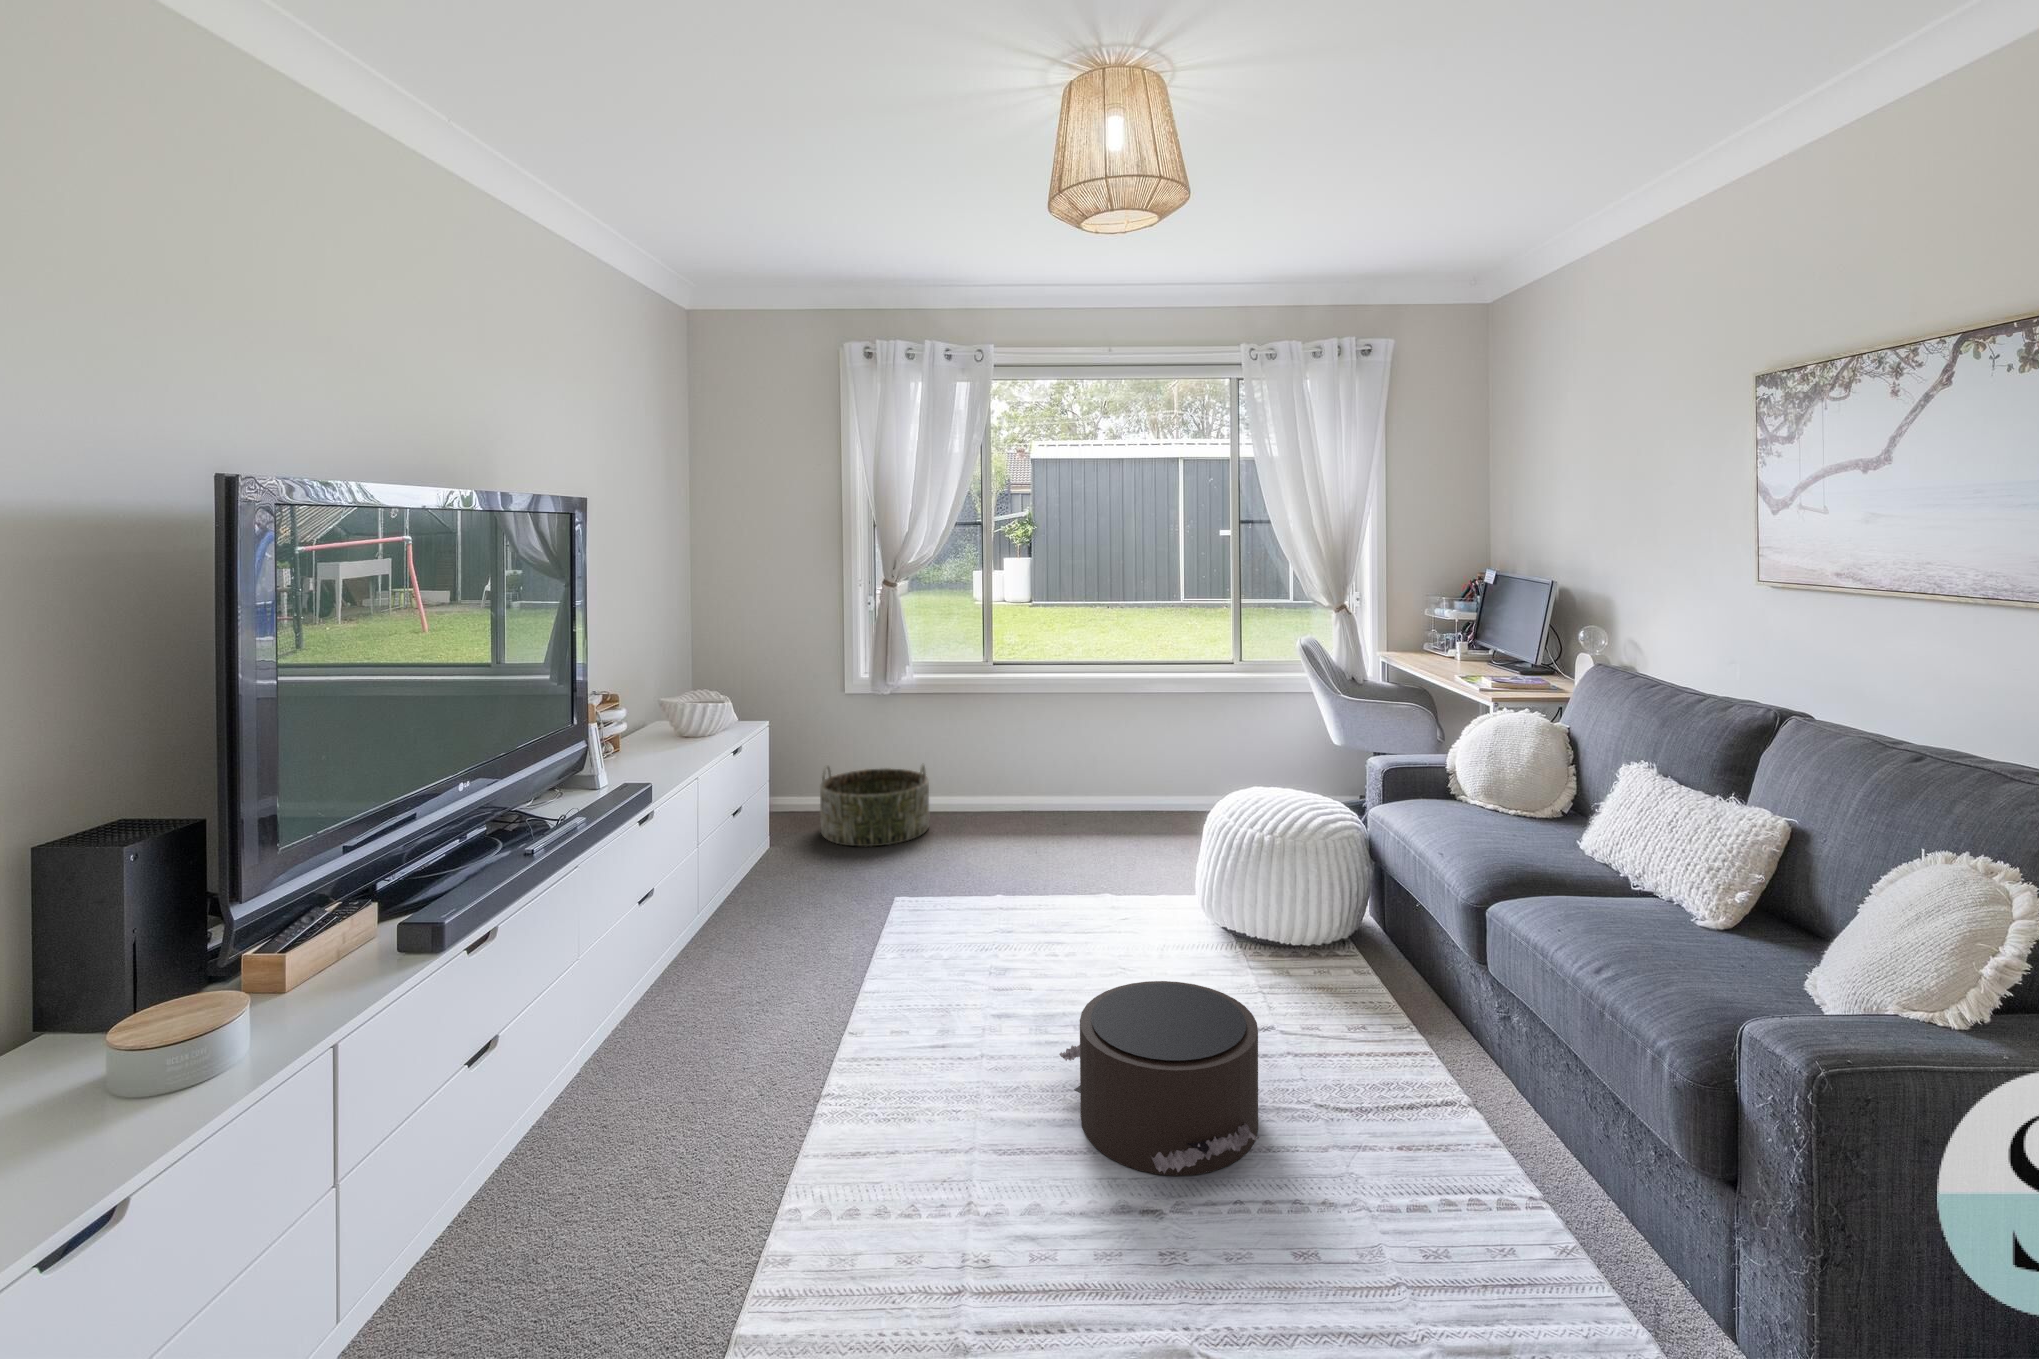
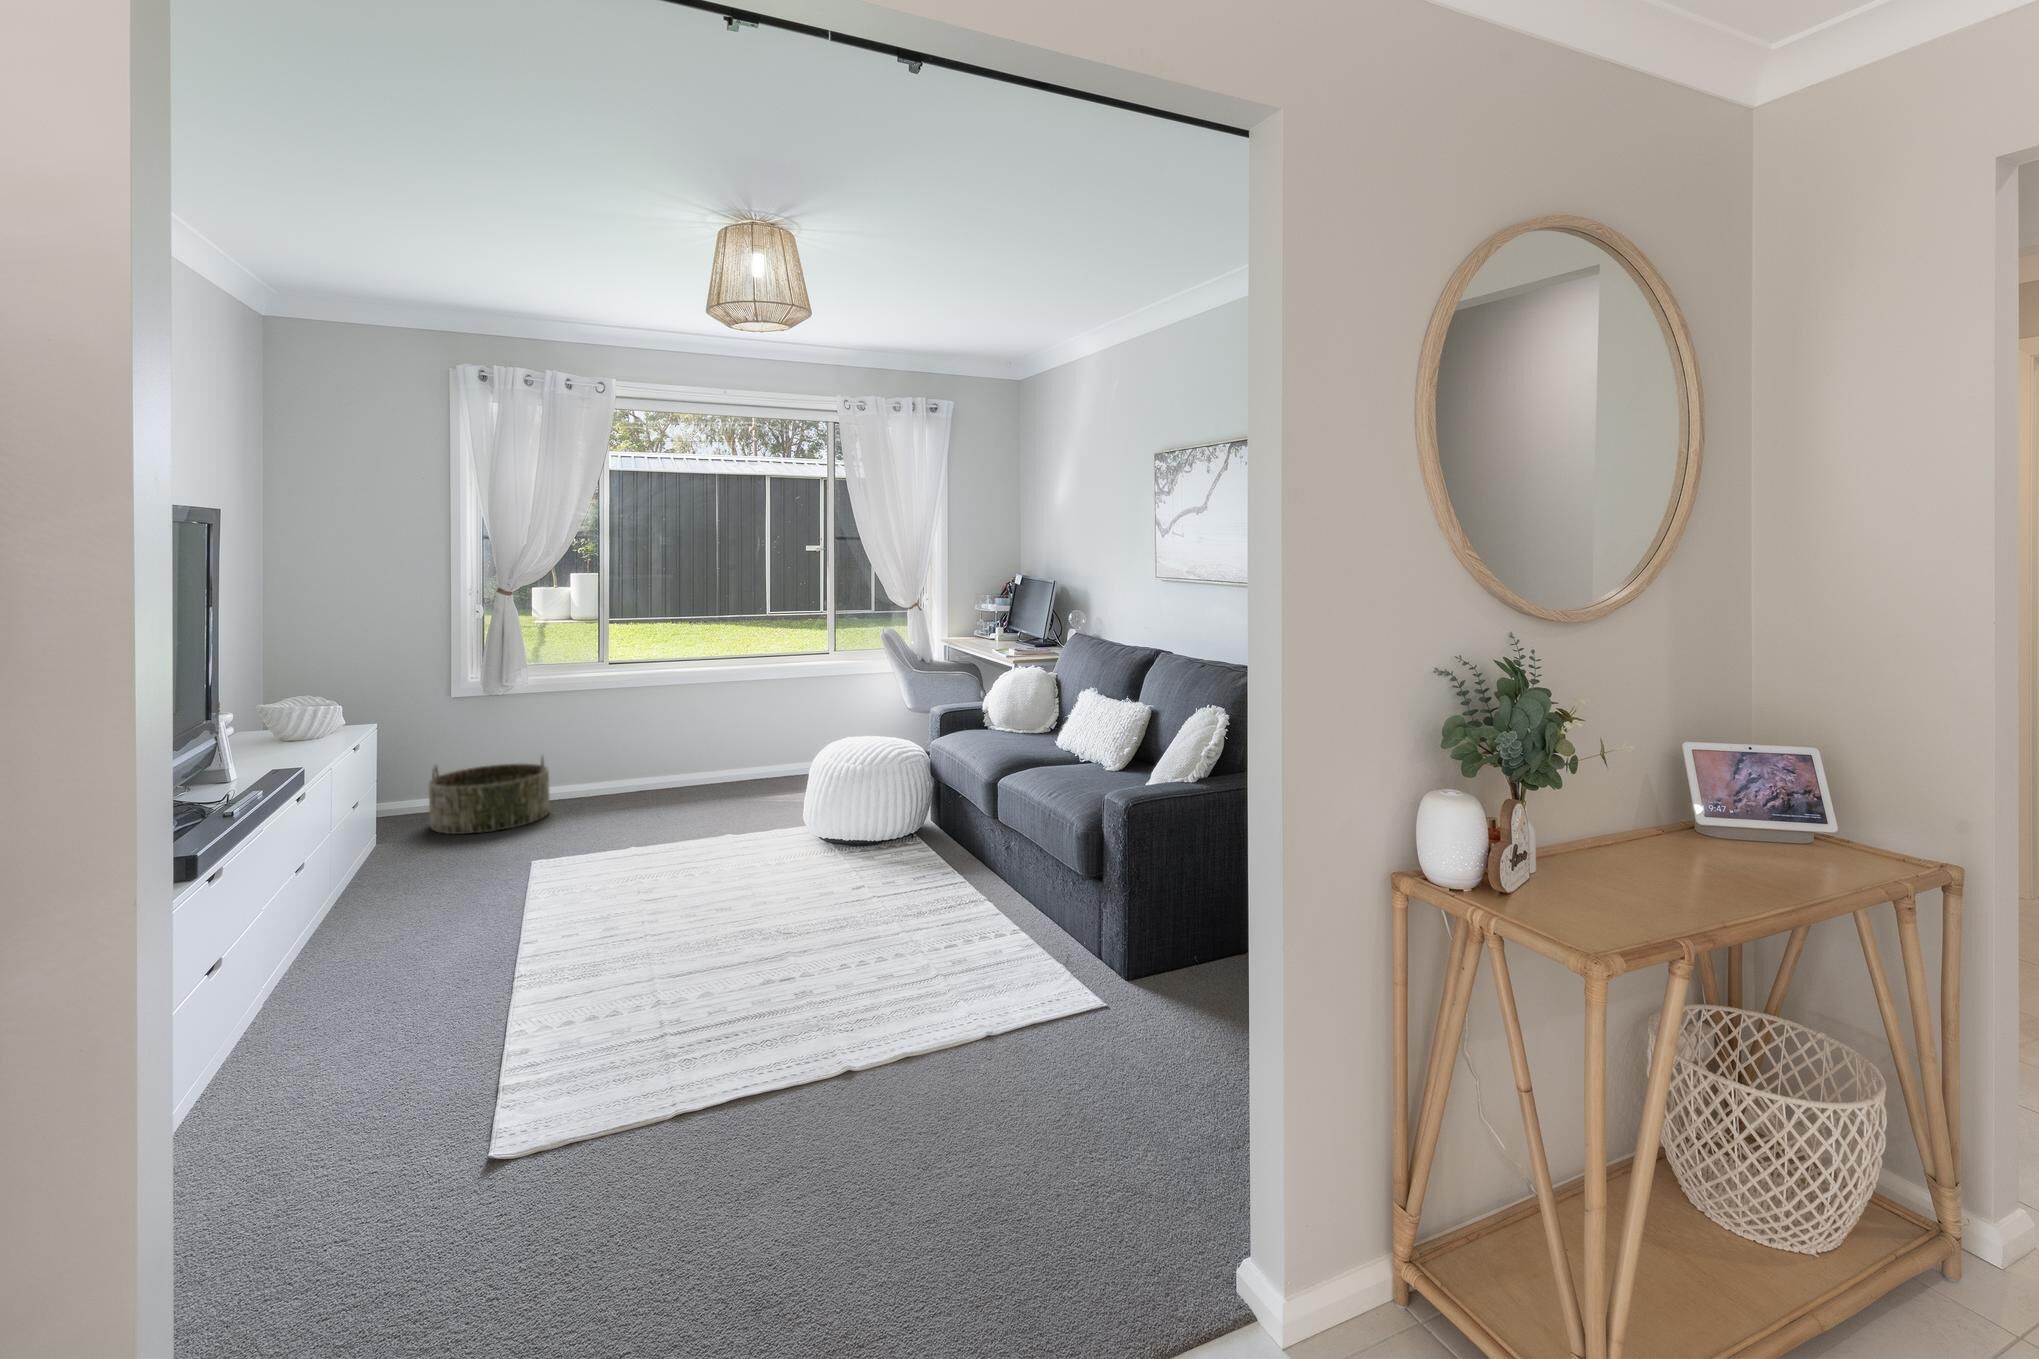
pouf: present [1060,981,1259,1176] -> none [713,852,856,958]

